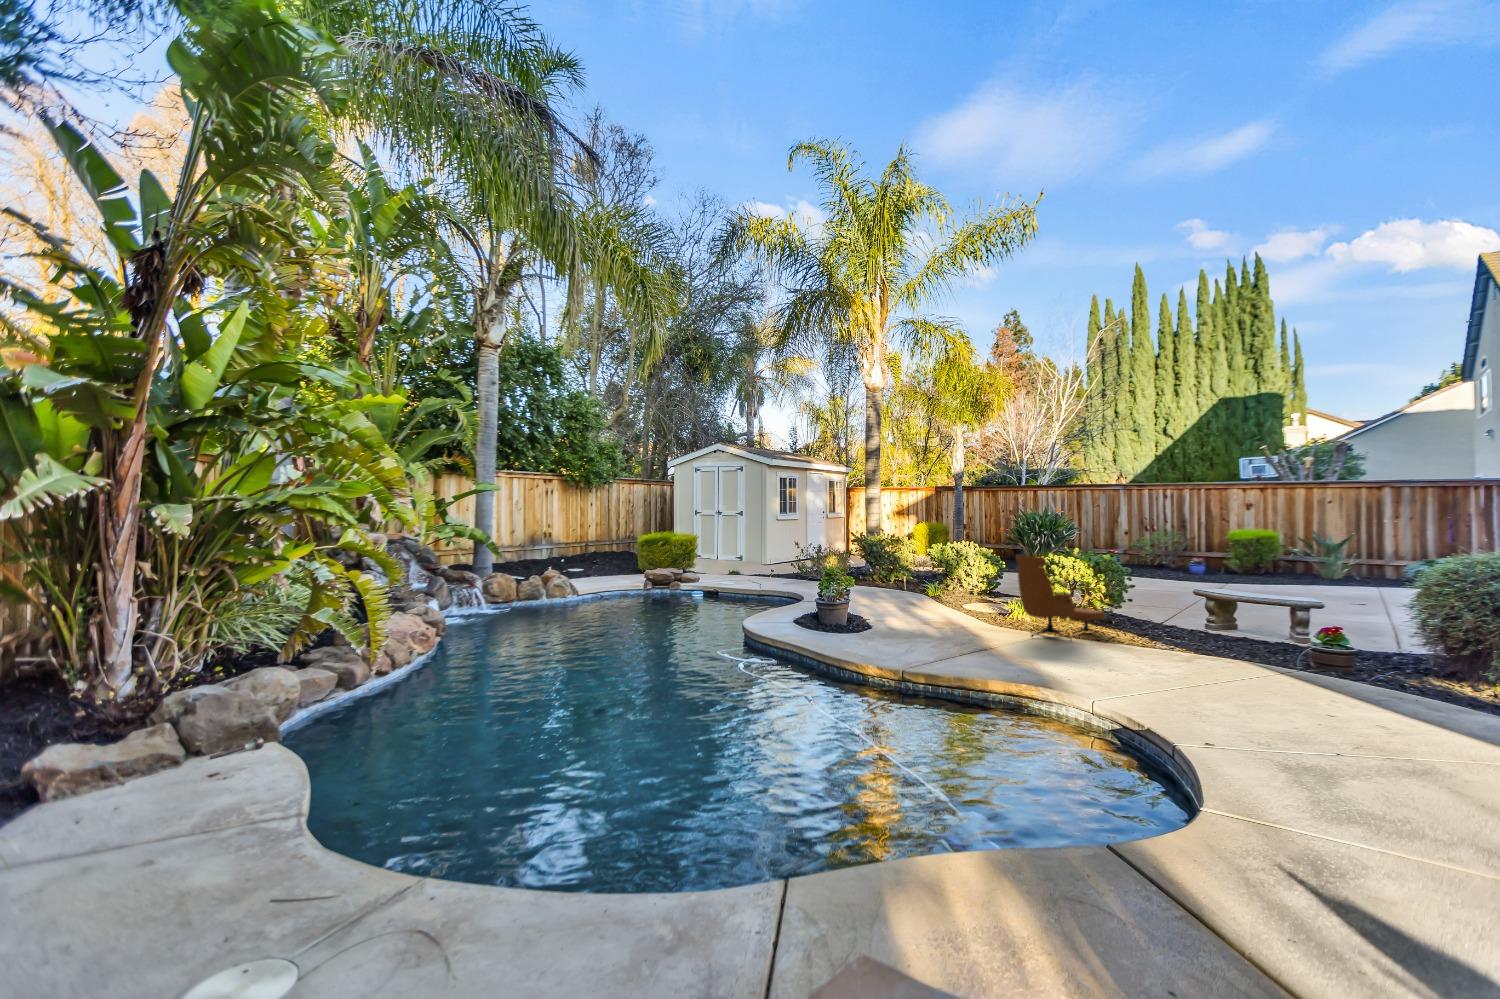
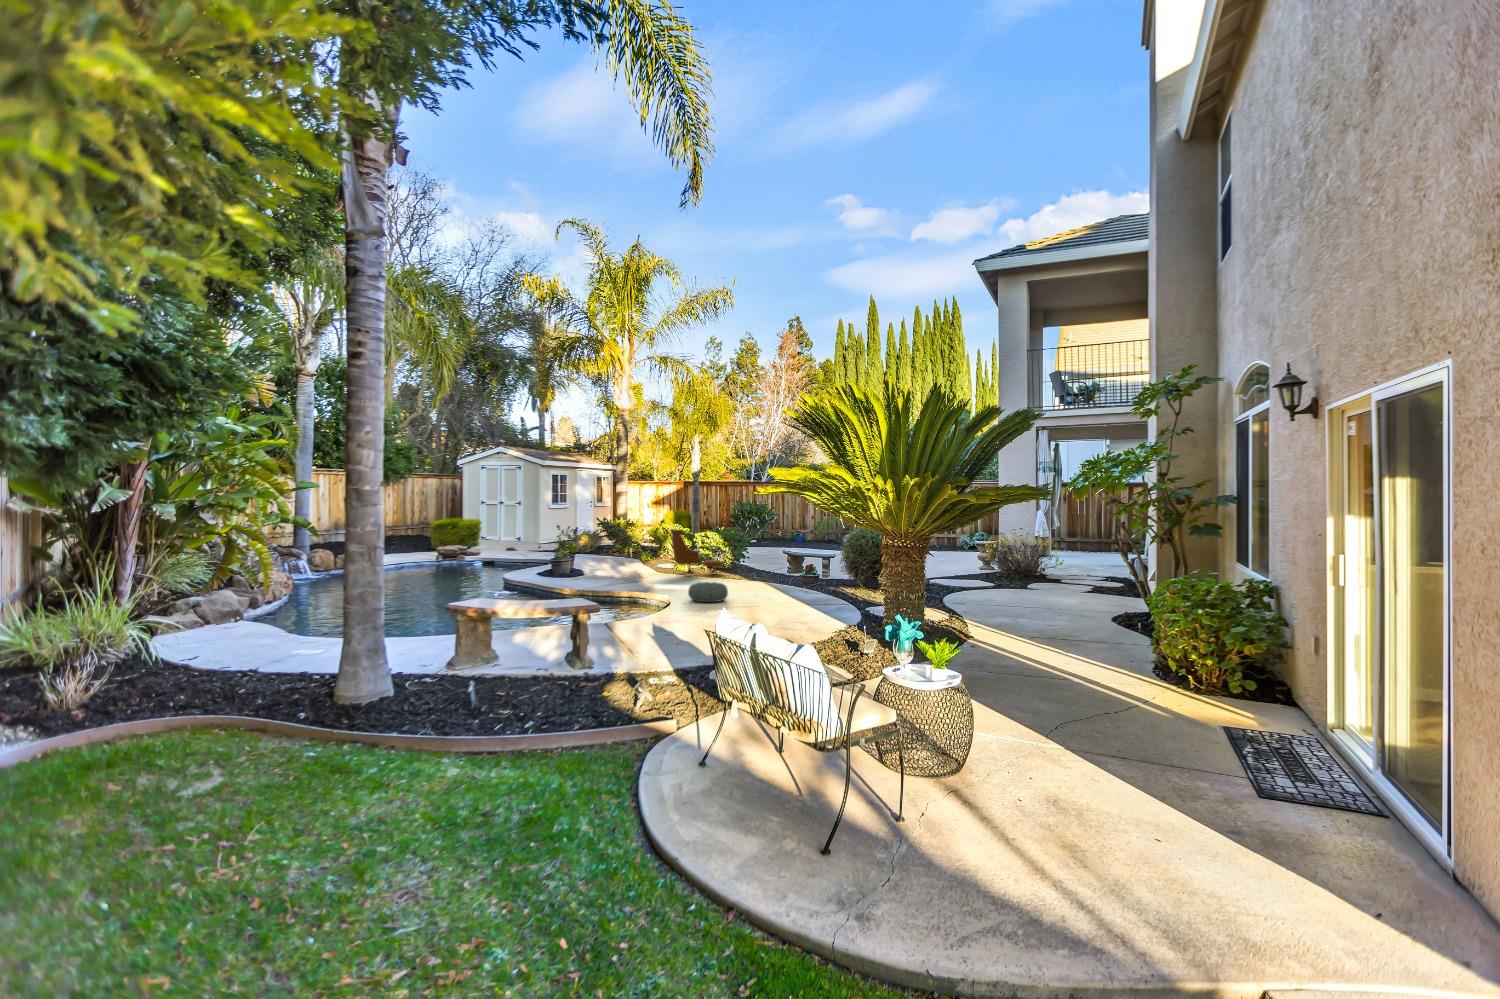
pouf: none [1188,688,1309,750] -> present [688,582,728,602]

